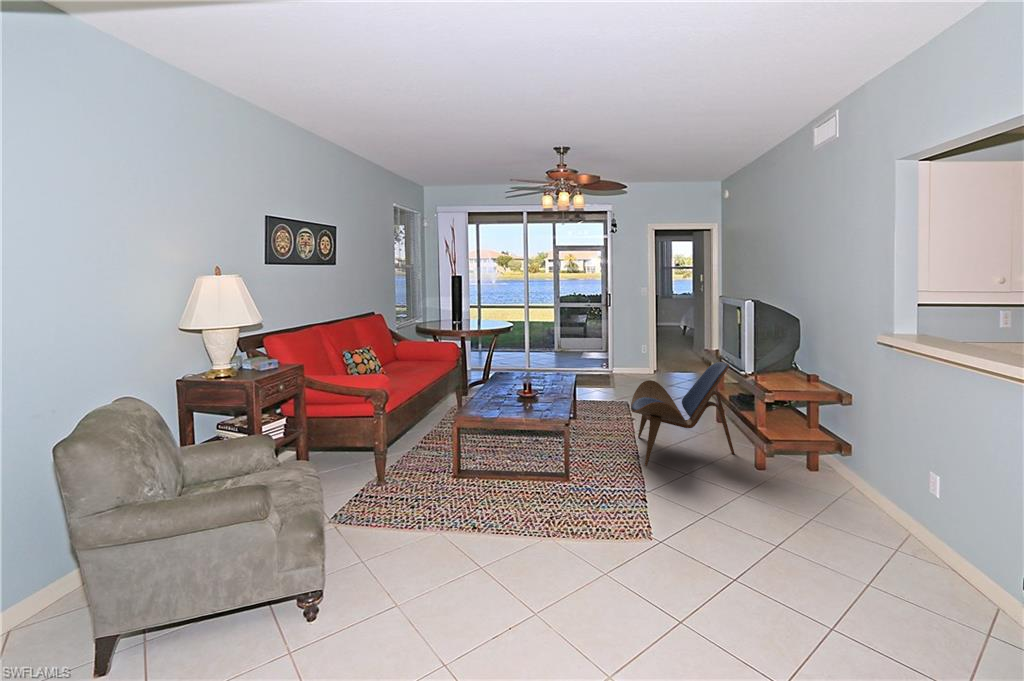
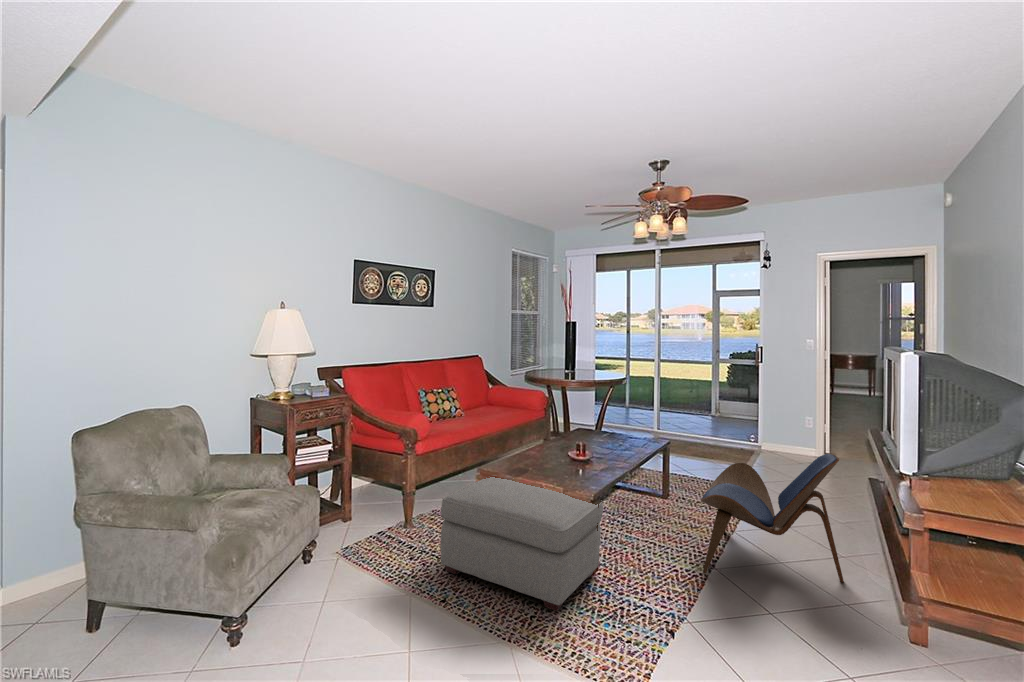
ottoman: none [445,417,575,510] -> present [441,477,603,611]

